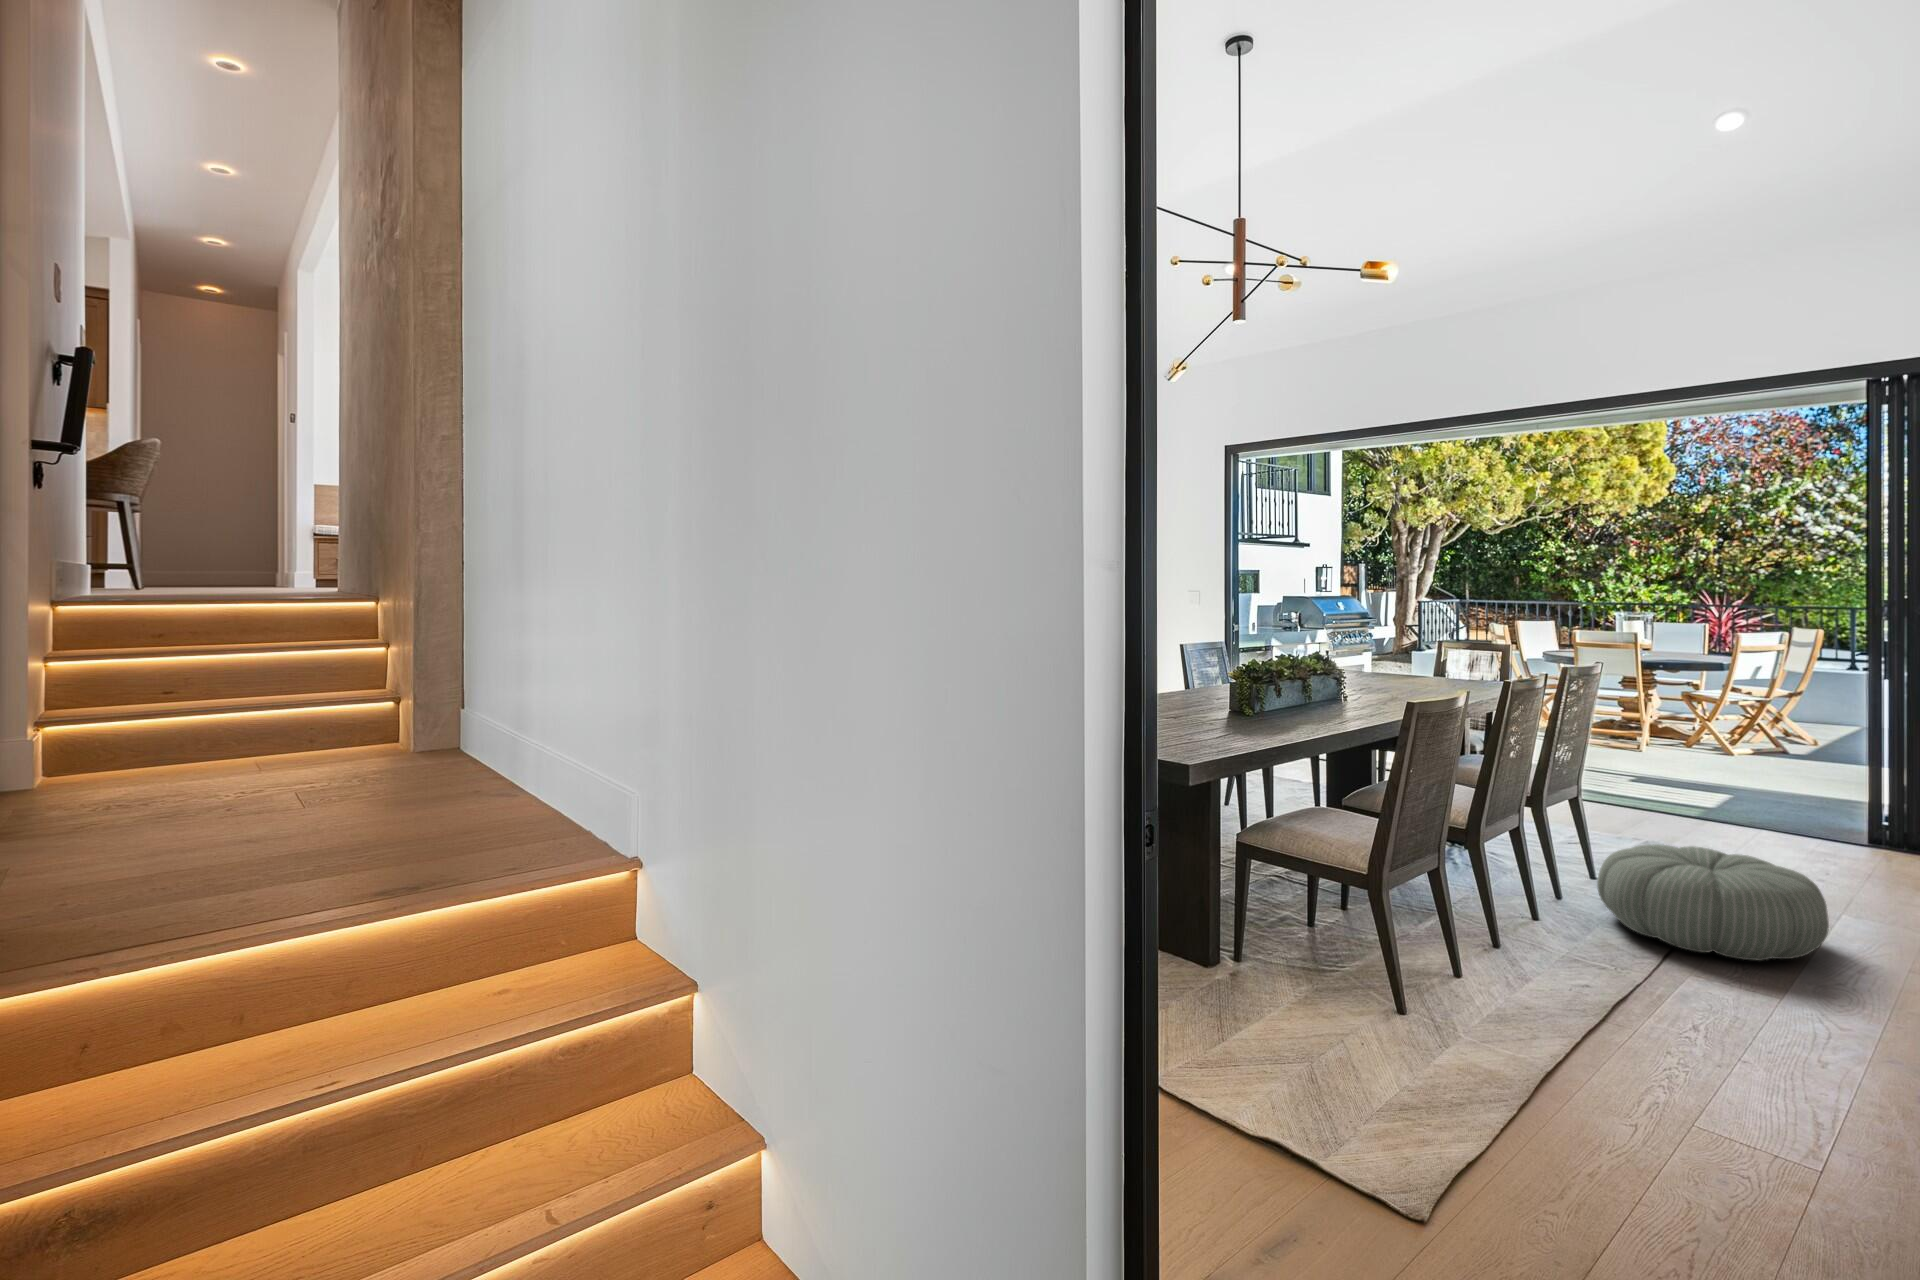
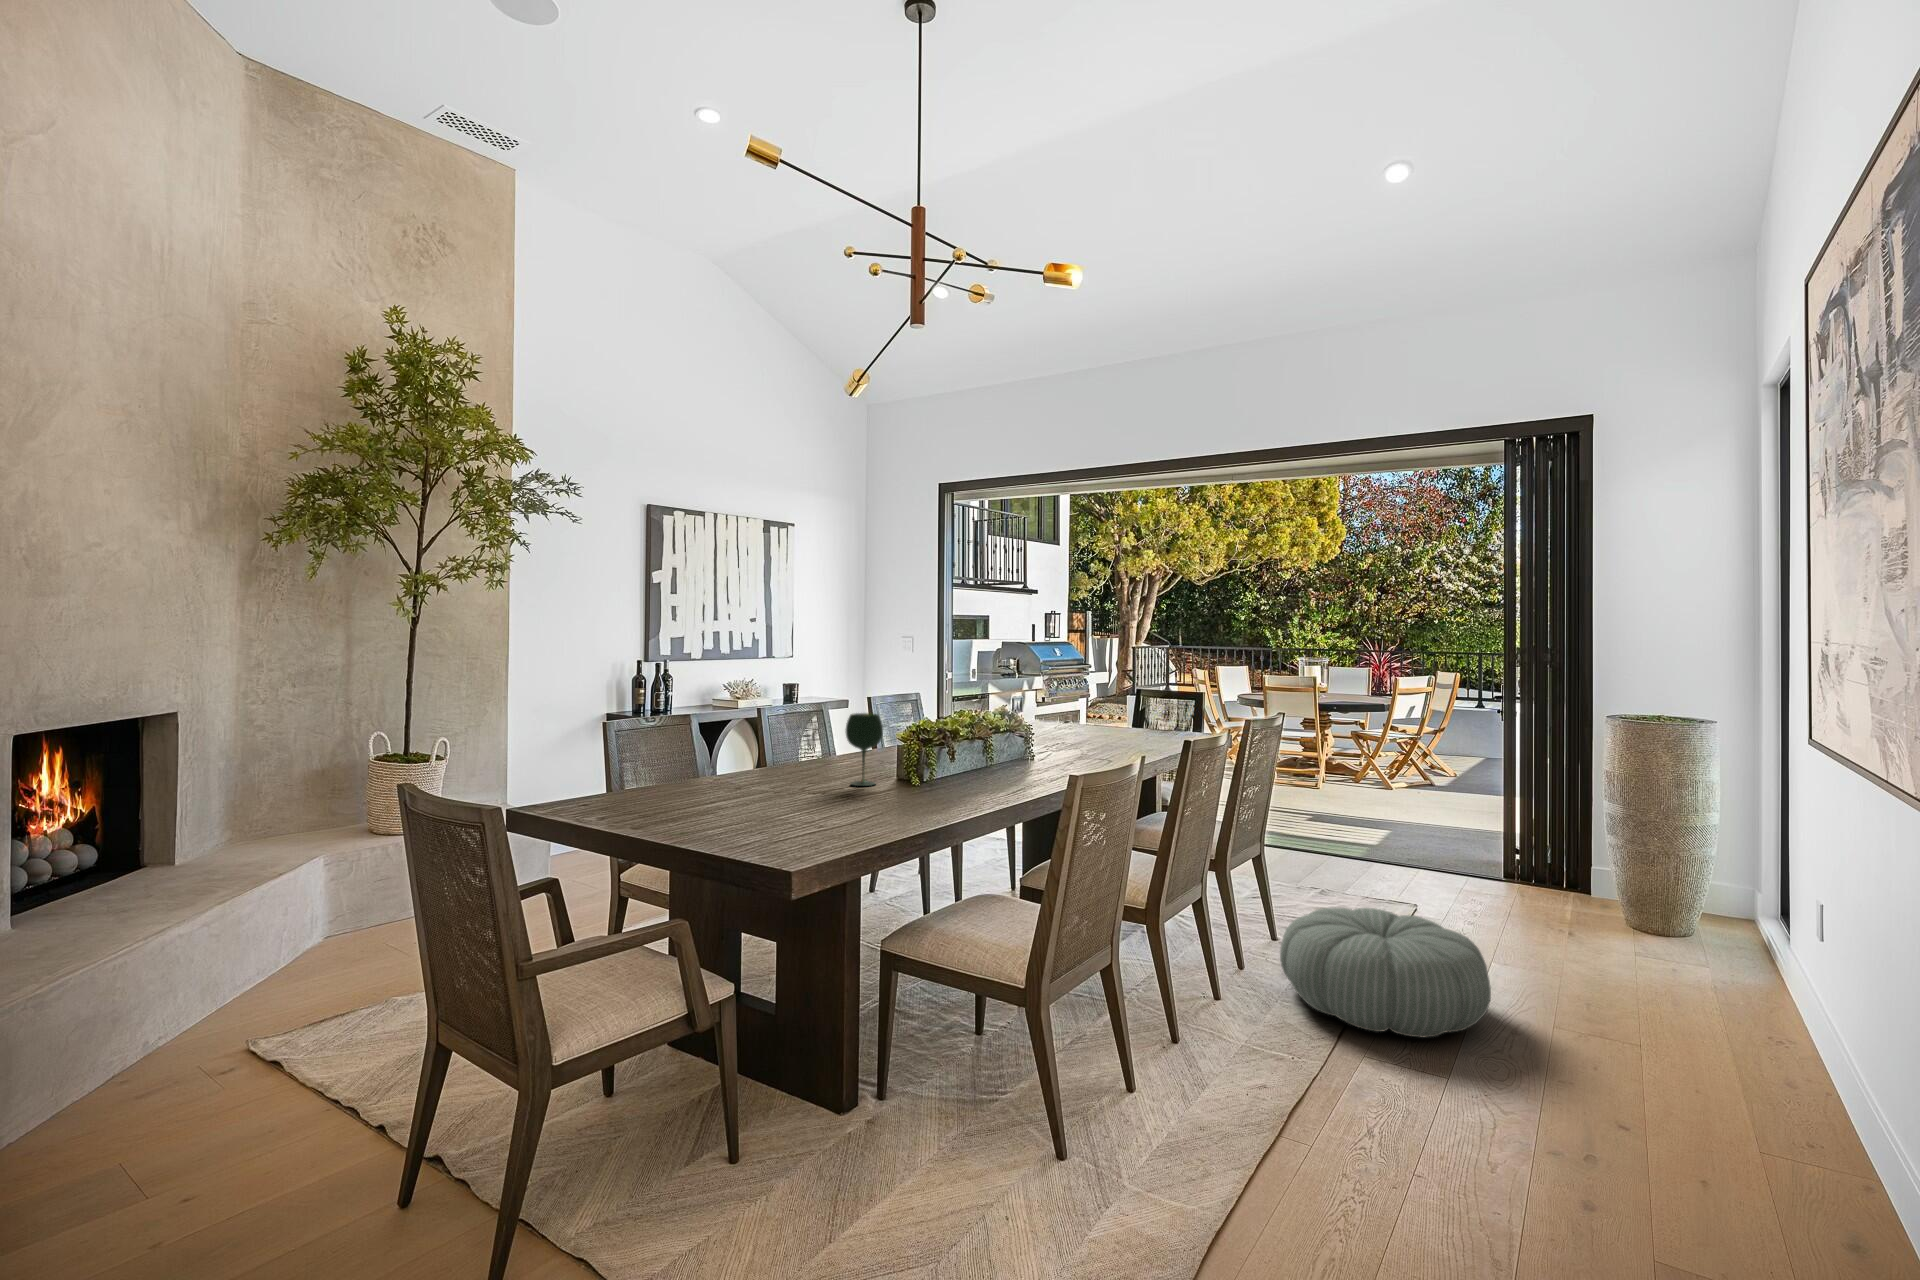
wine glass: none [1186,656,1219,717] -> present [846,713,883,786]

